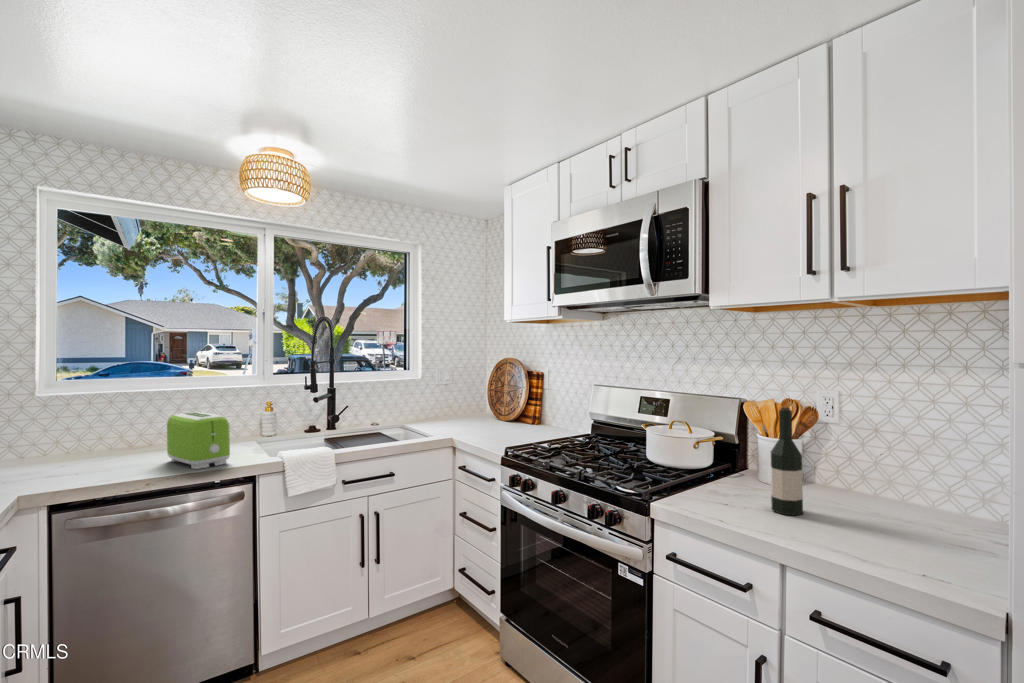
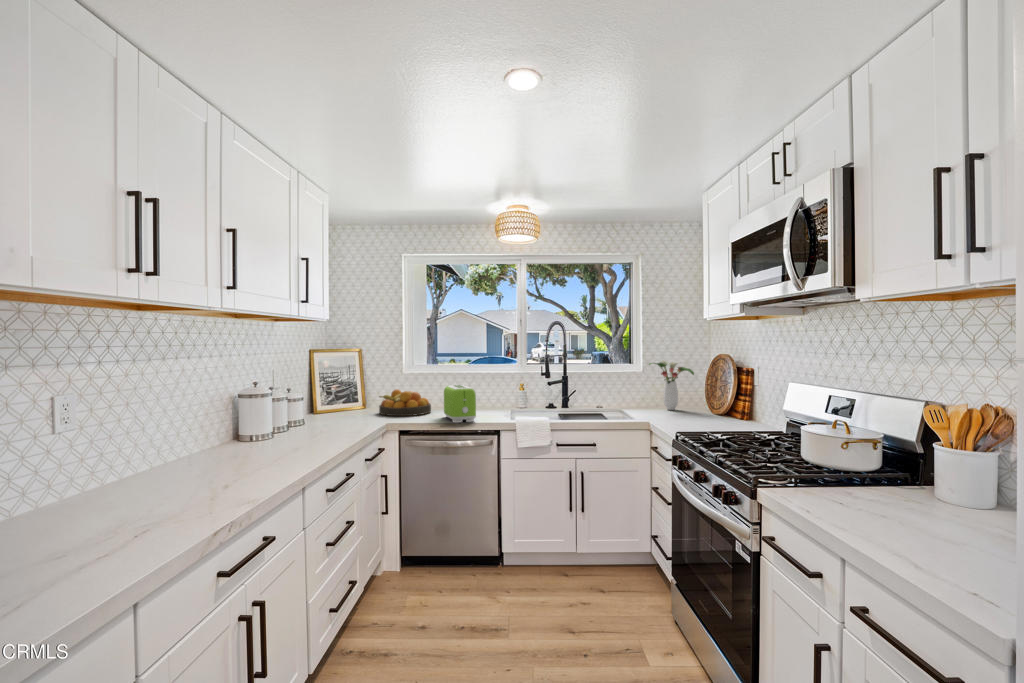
flower arrangement: none [435,366,482,420] -> present [649,361,694,410]
wine bottle: present [771,407,803,515] -> none [884,404,924,521]
fruit bowl: none [31,427,136,471] -> present [379,390,431,416]

